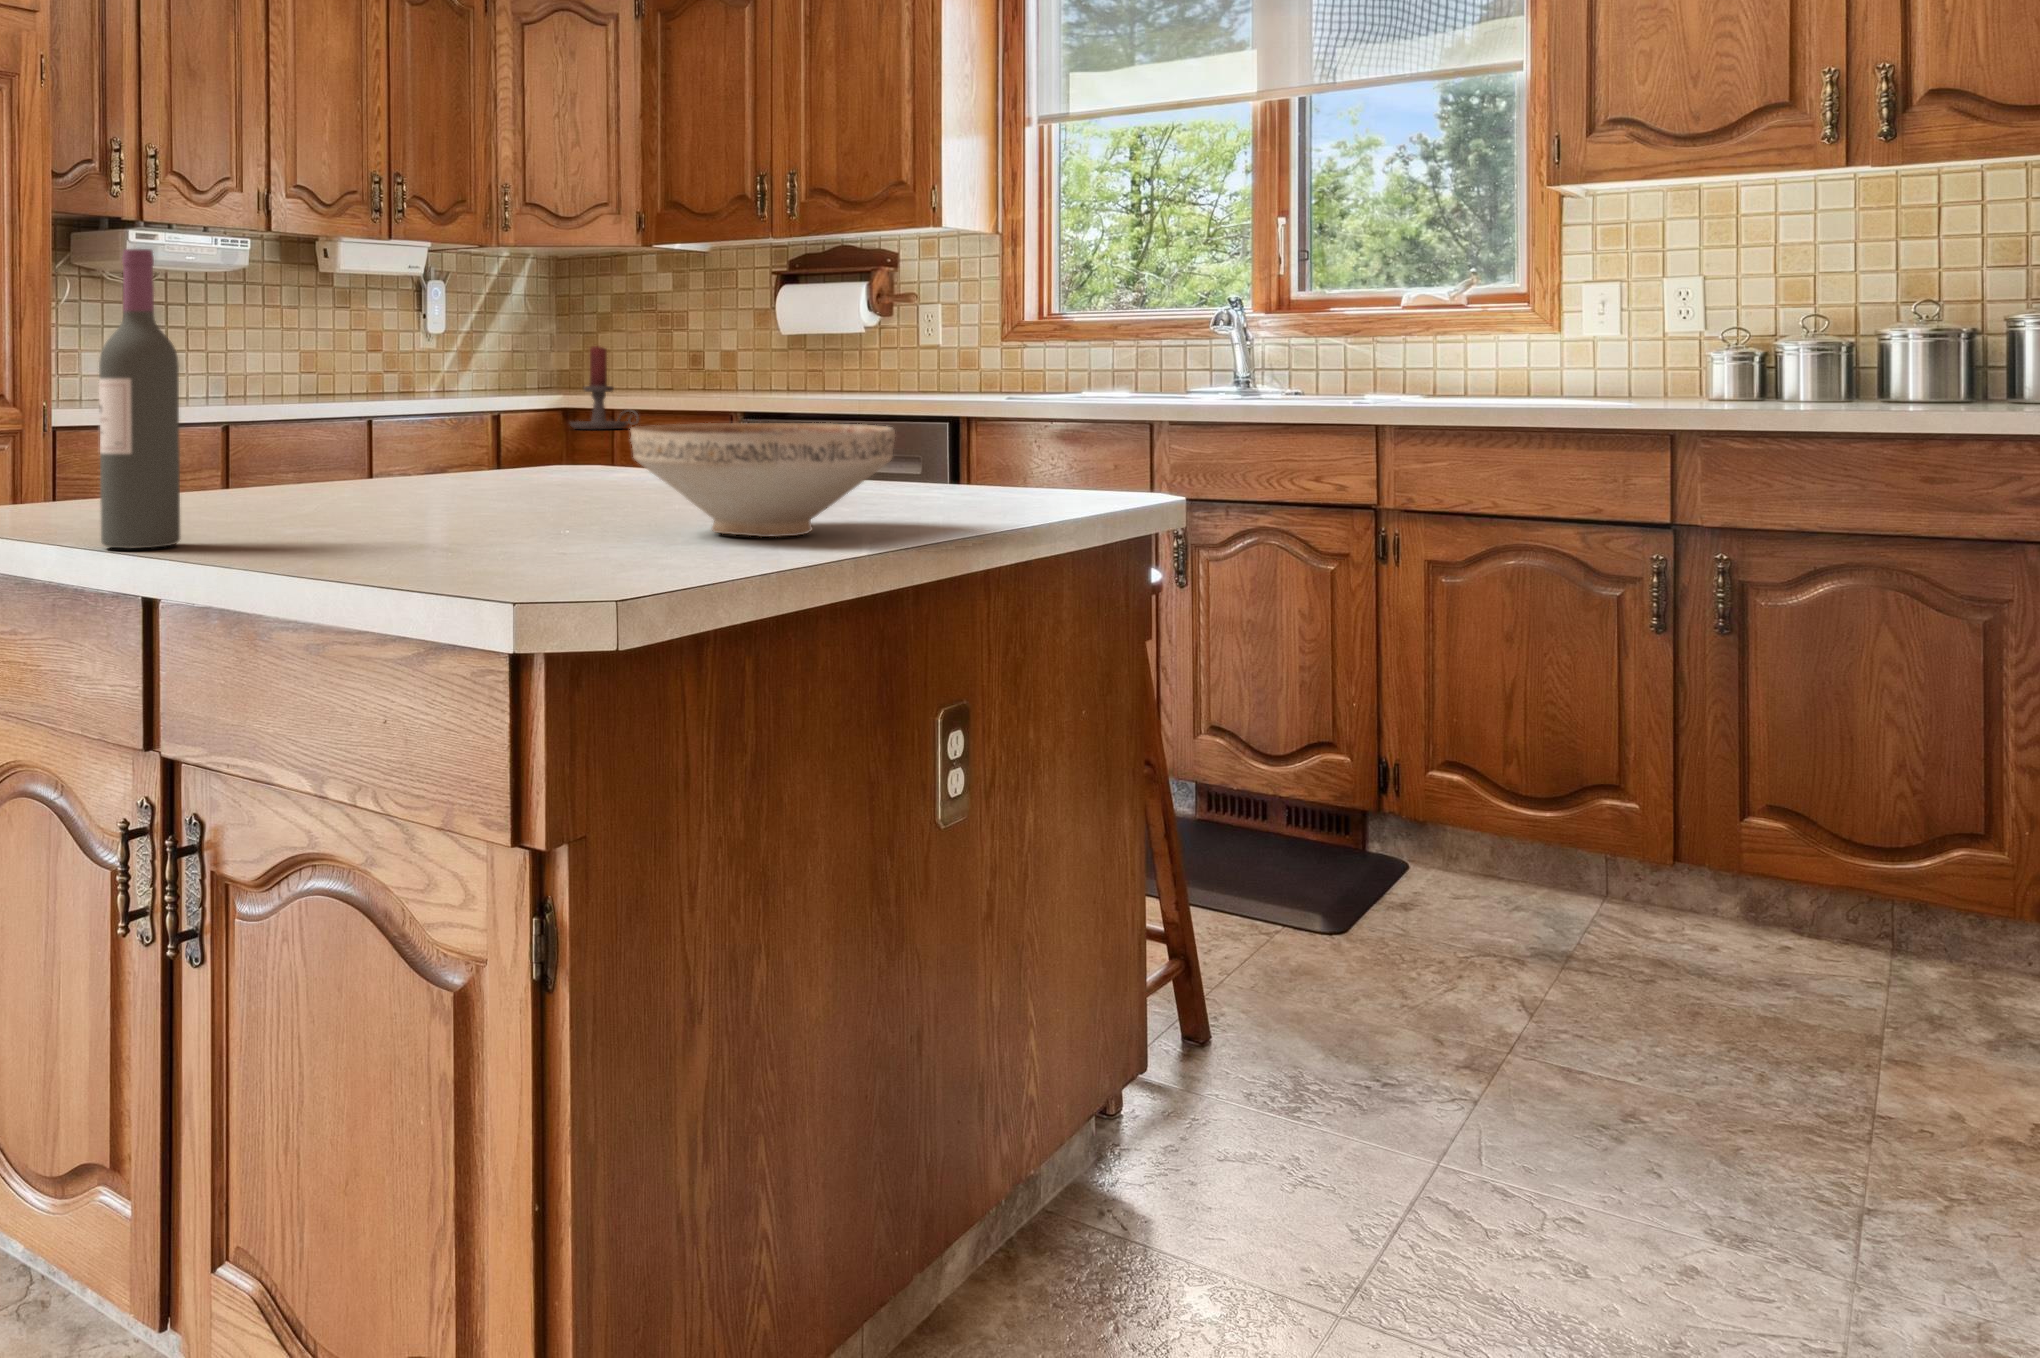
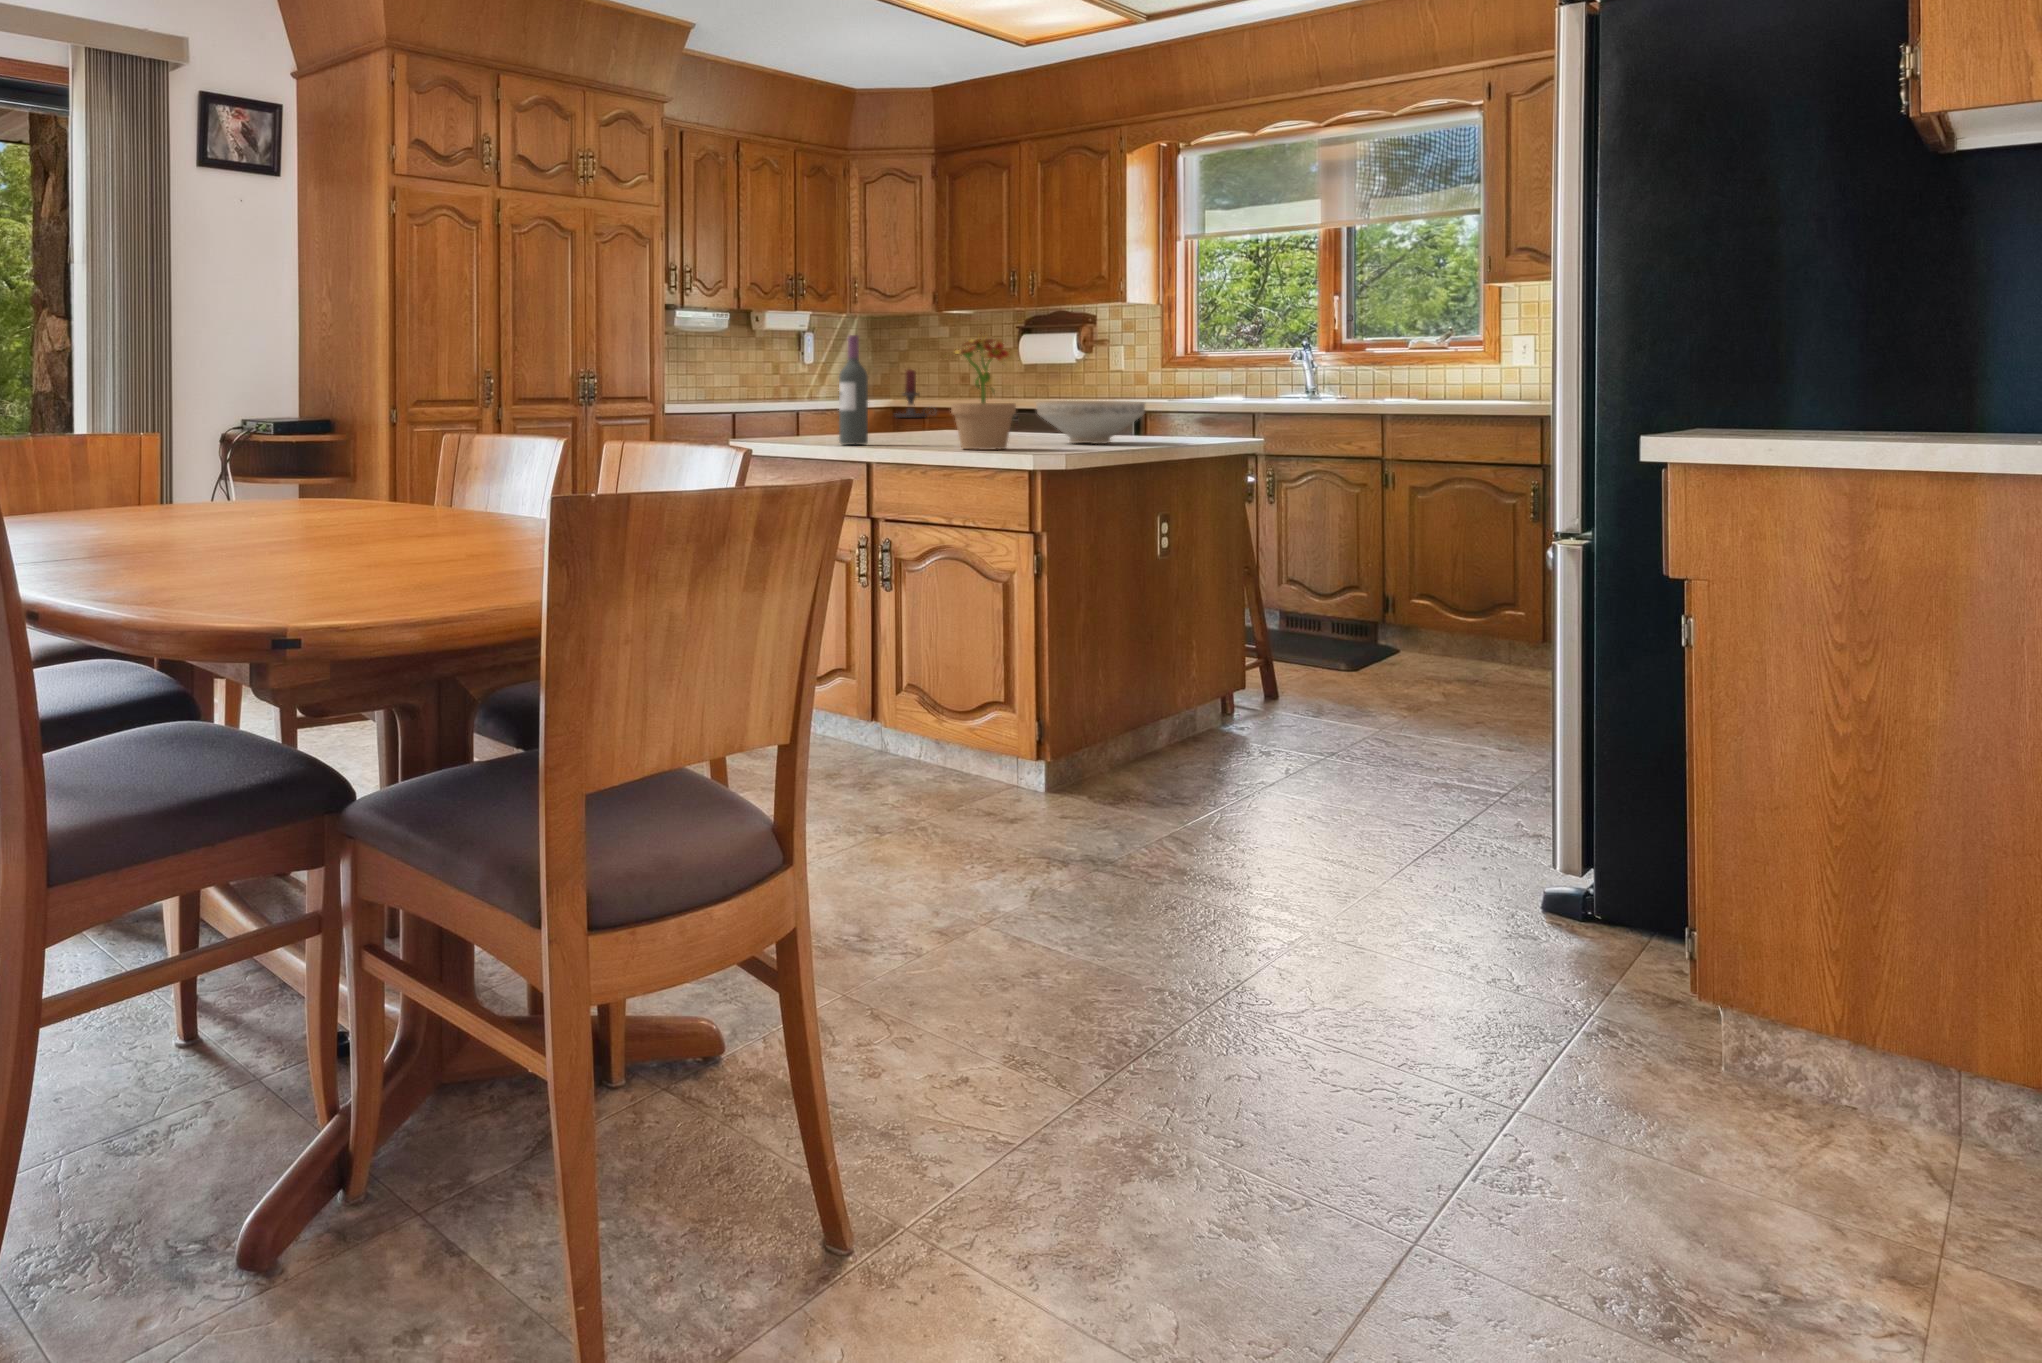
potted plant: none [296,226,506,583] -> present [951,333,1016,450]

